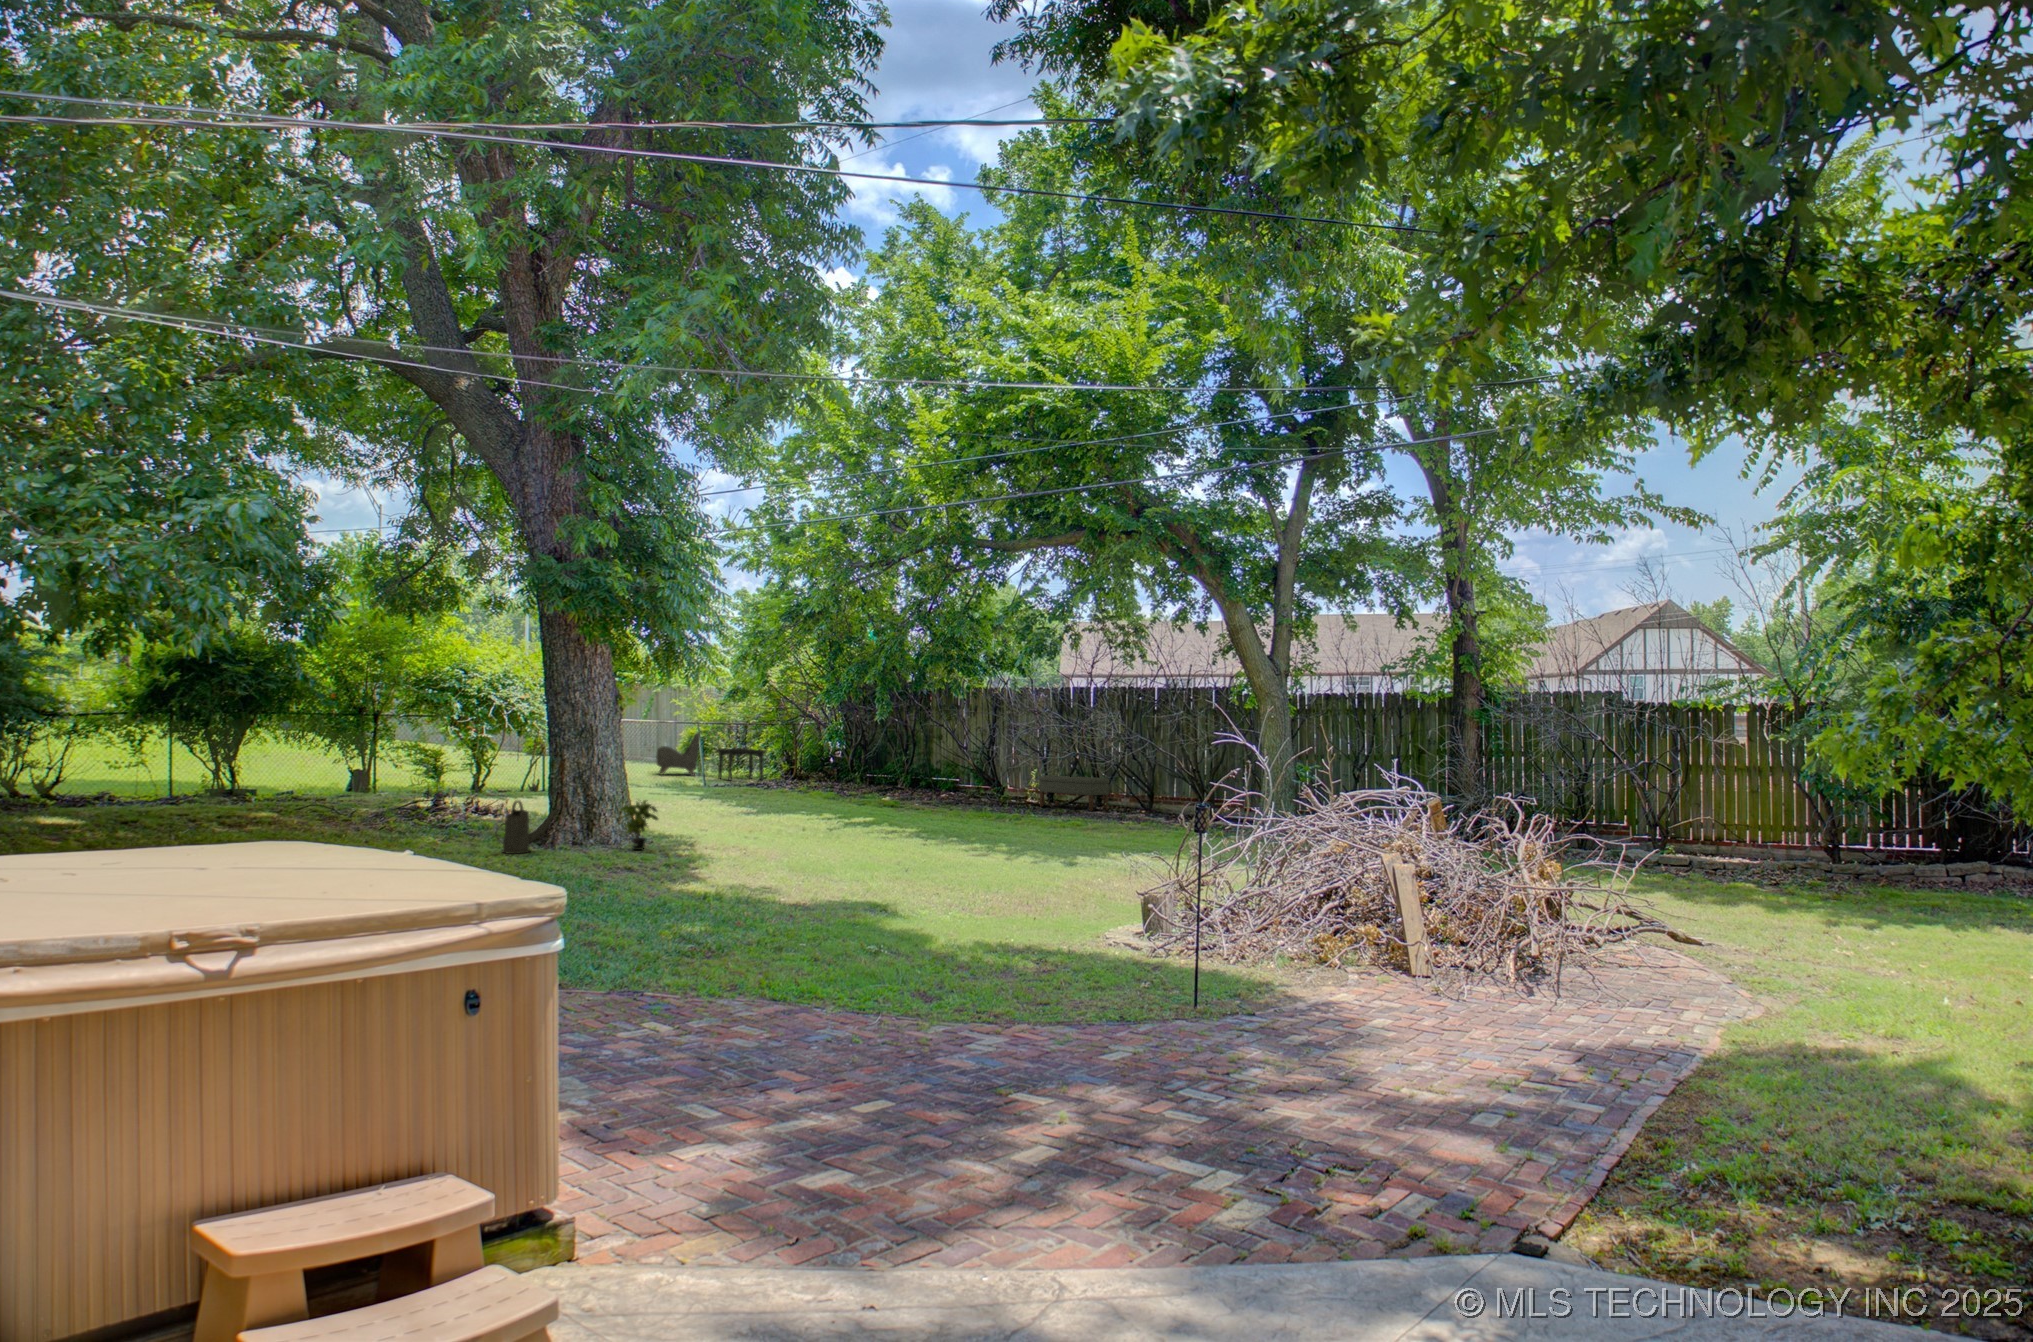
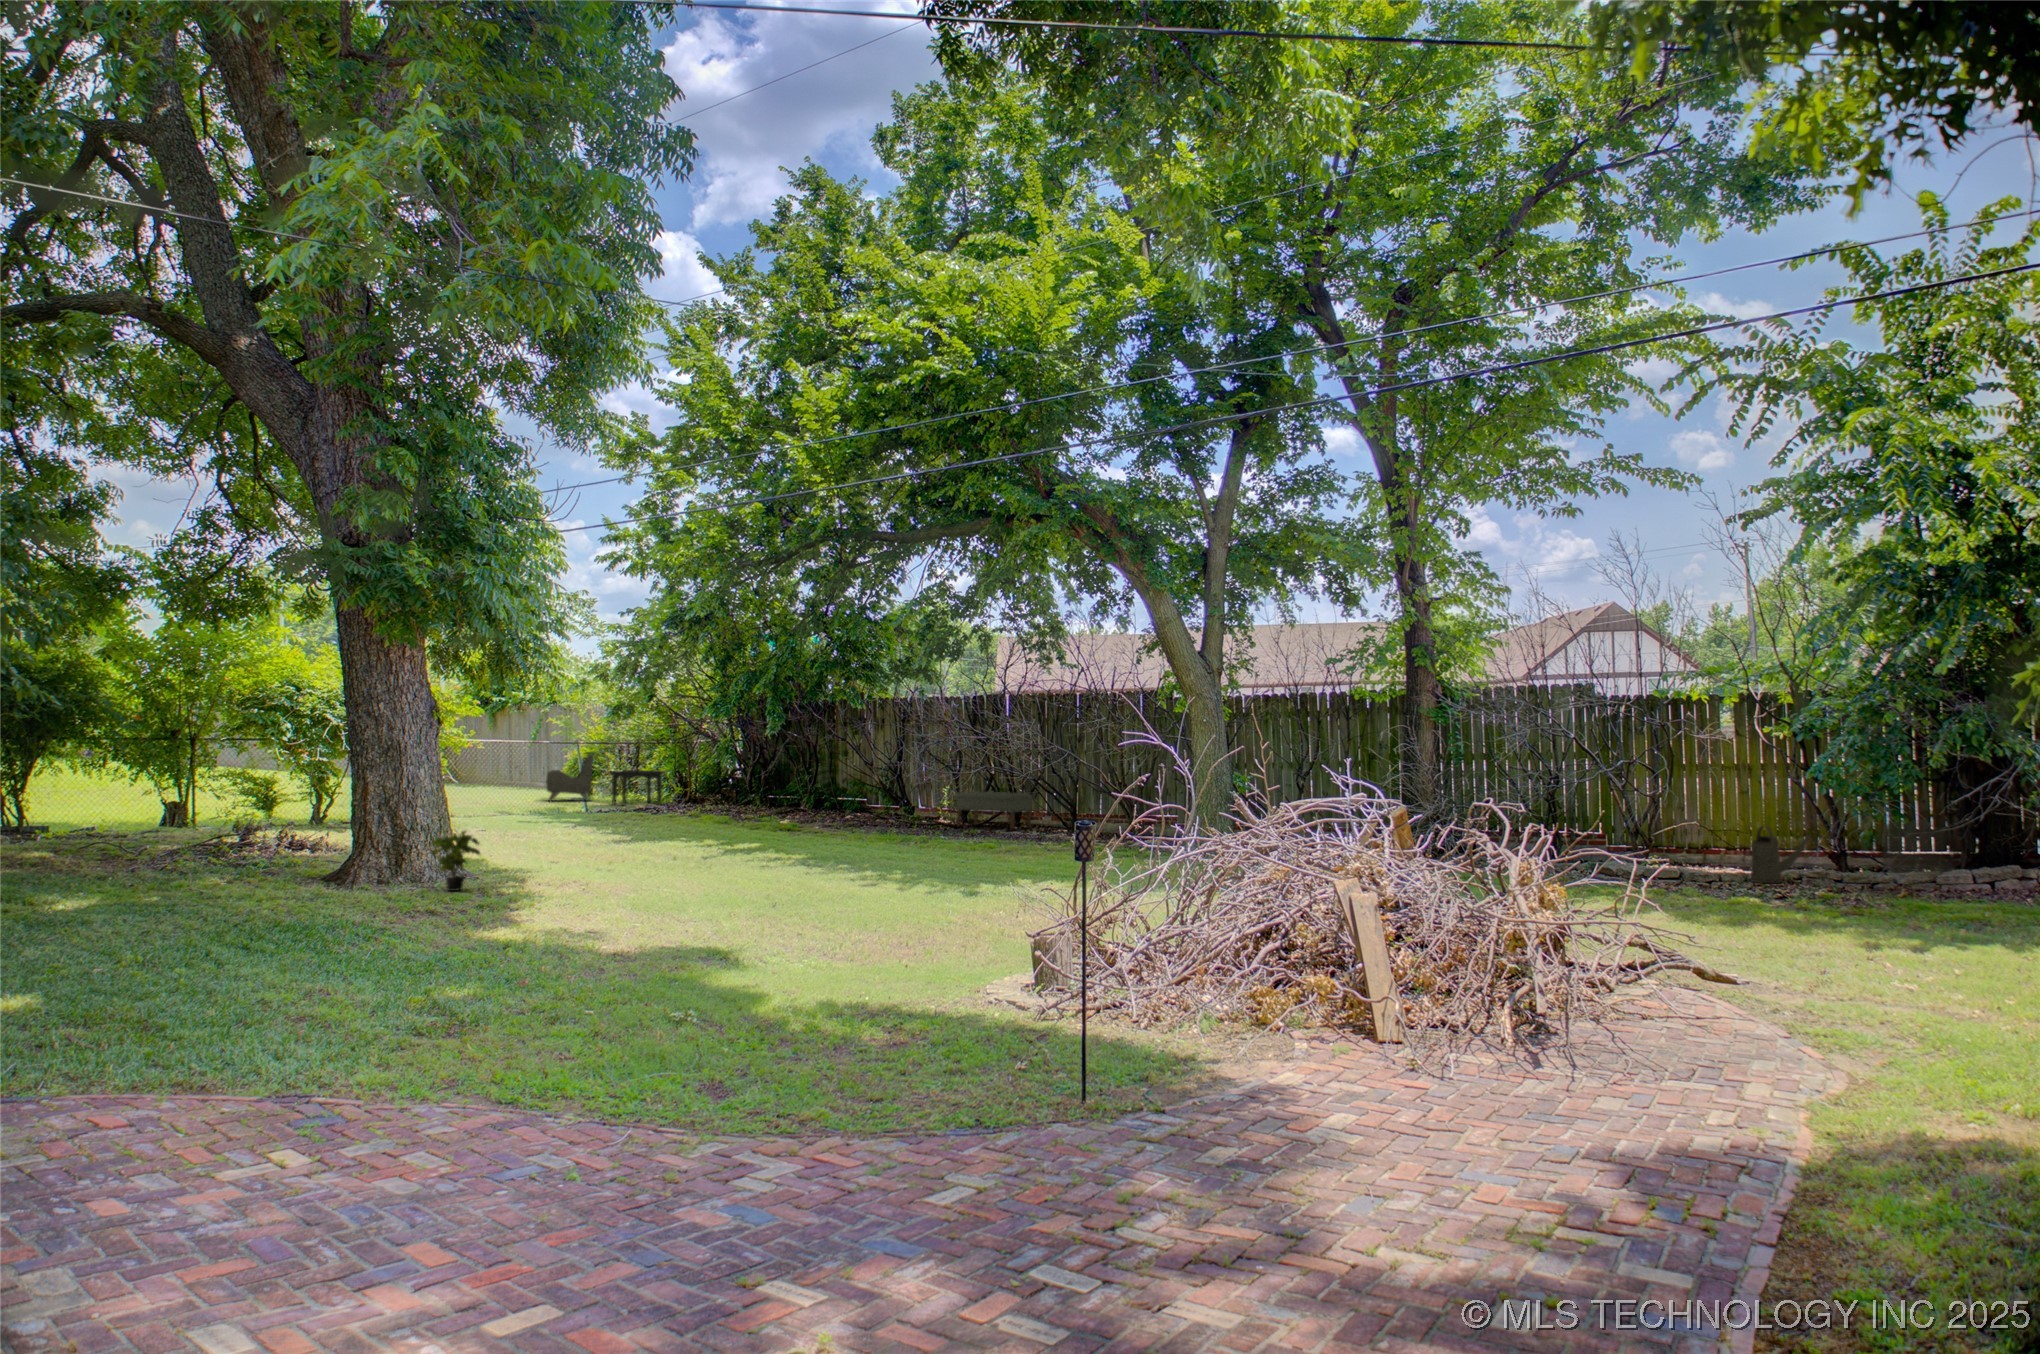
watering can: present [495,801,558,854] -> present [1743,826,1811,883]

